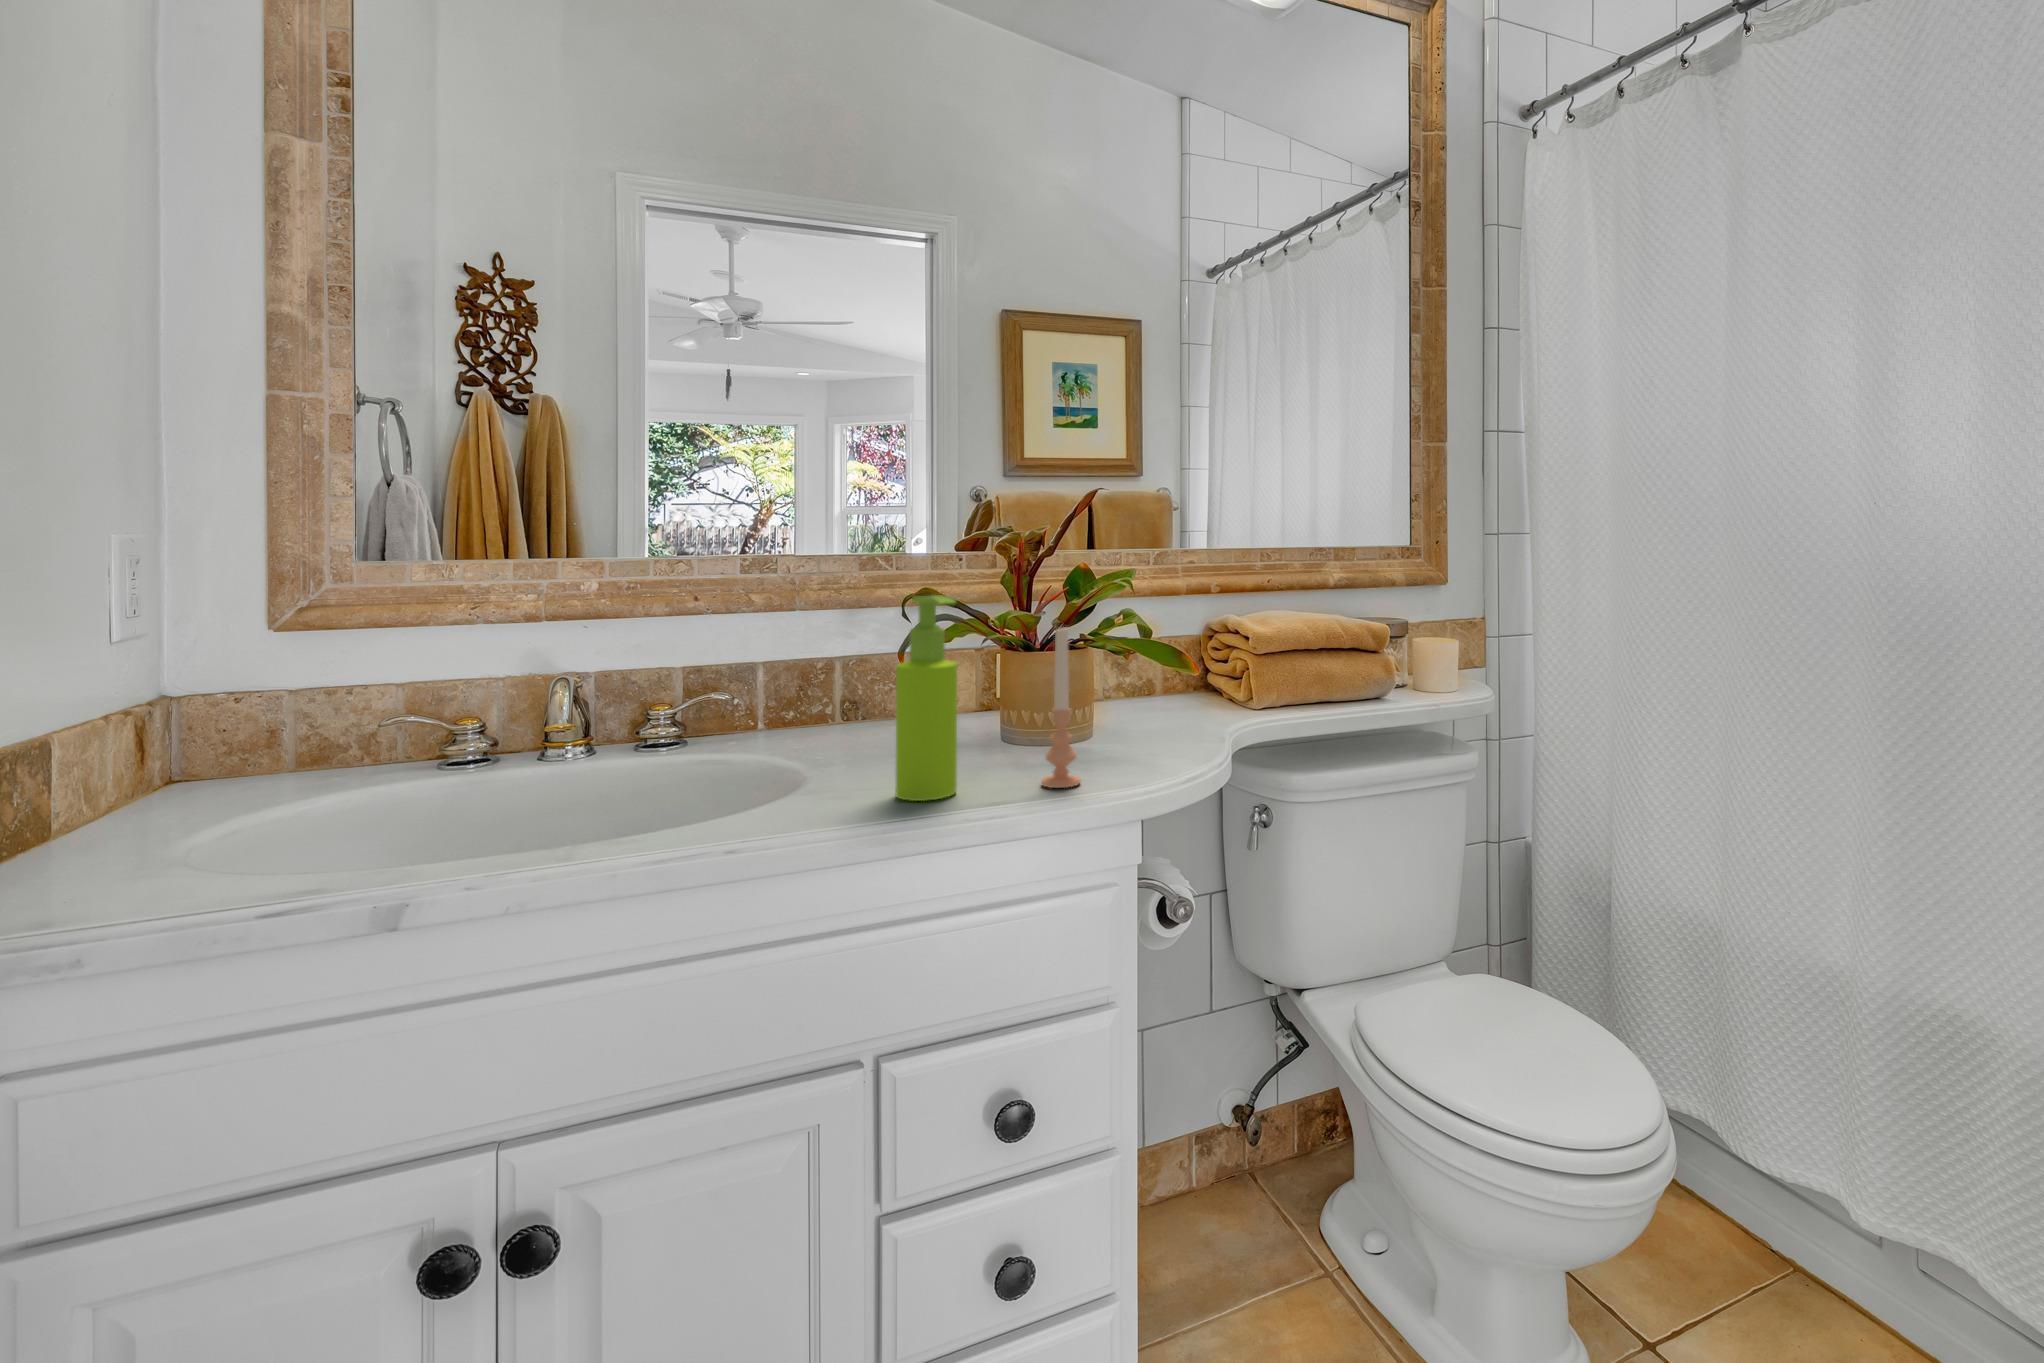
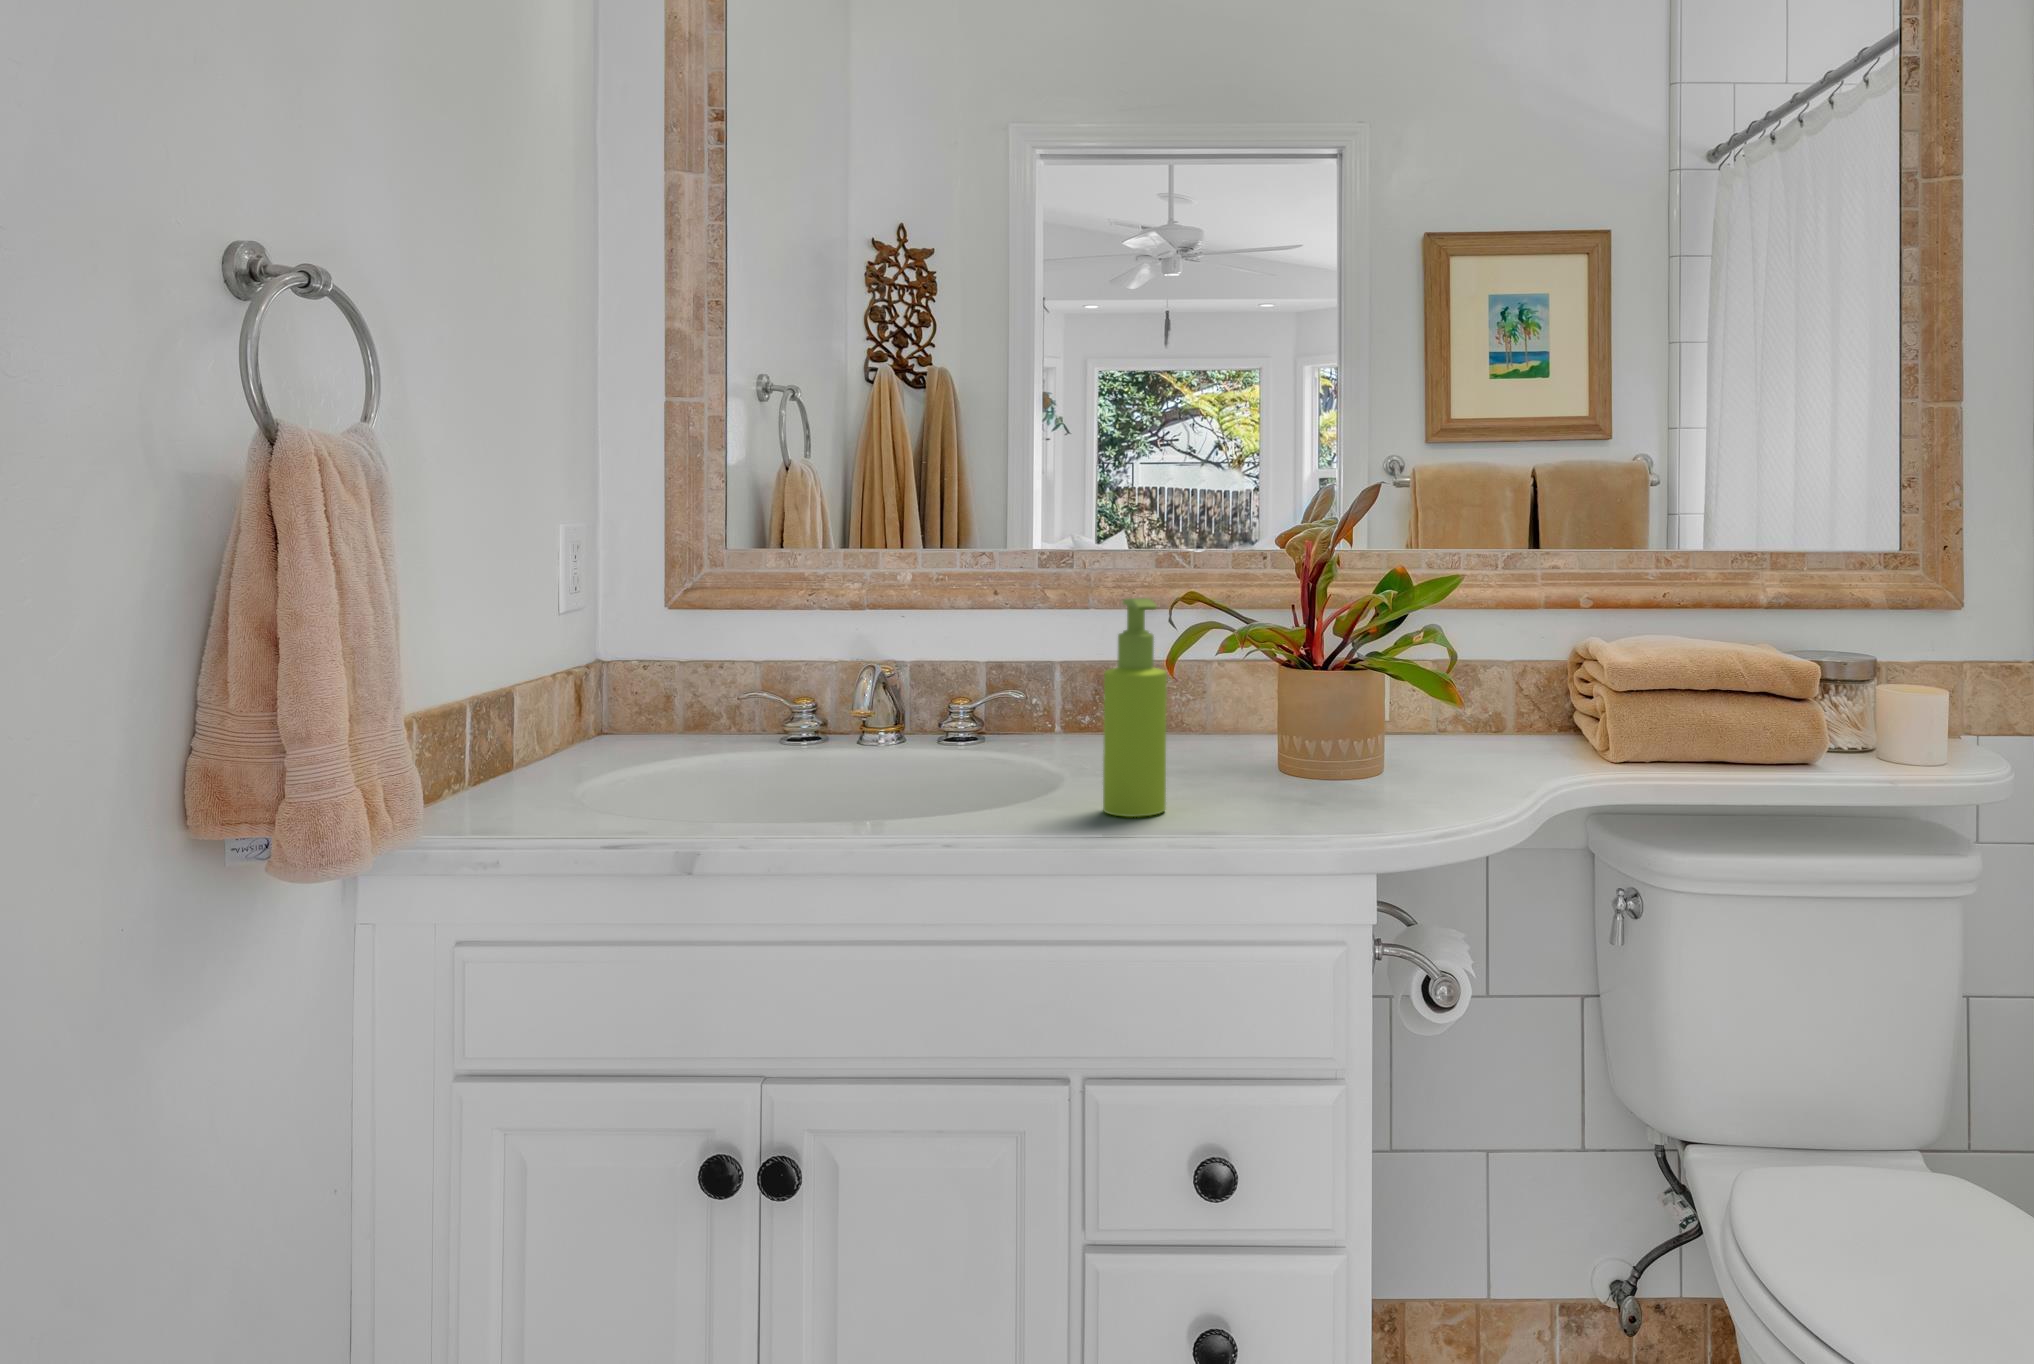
candle: present [1041,627,1081,788] -> none [1254,637,1299,820]

